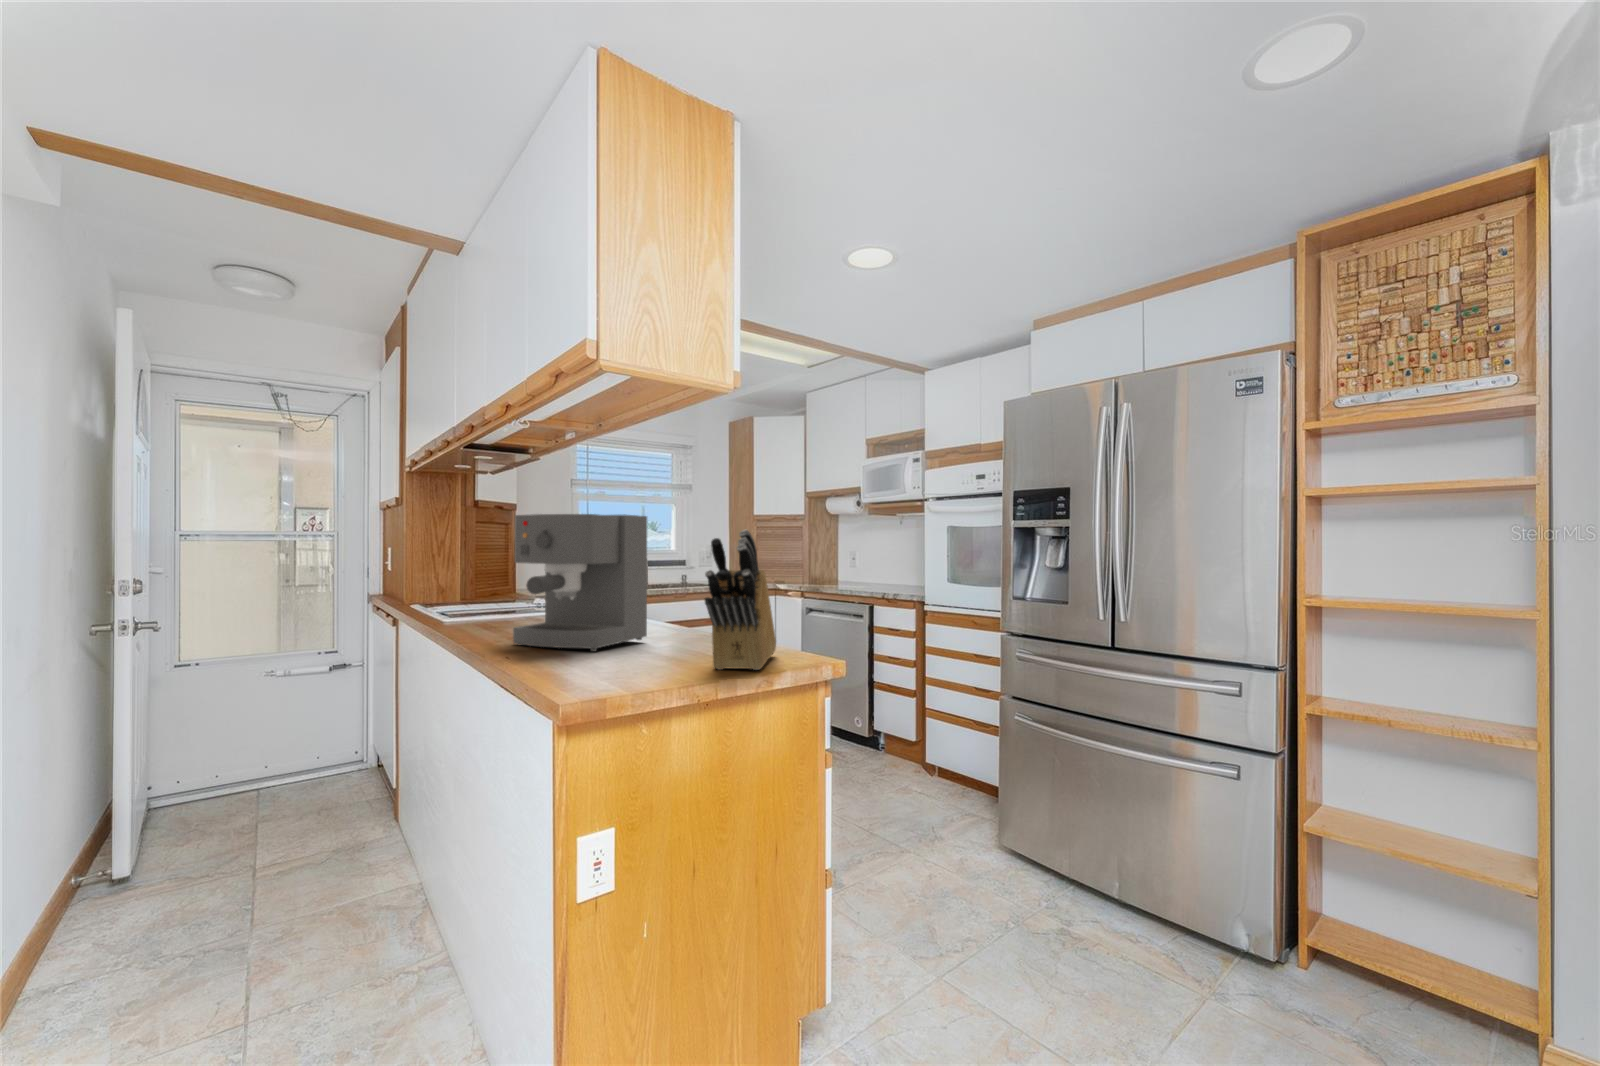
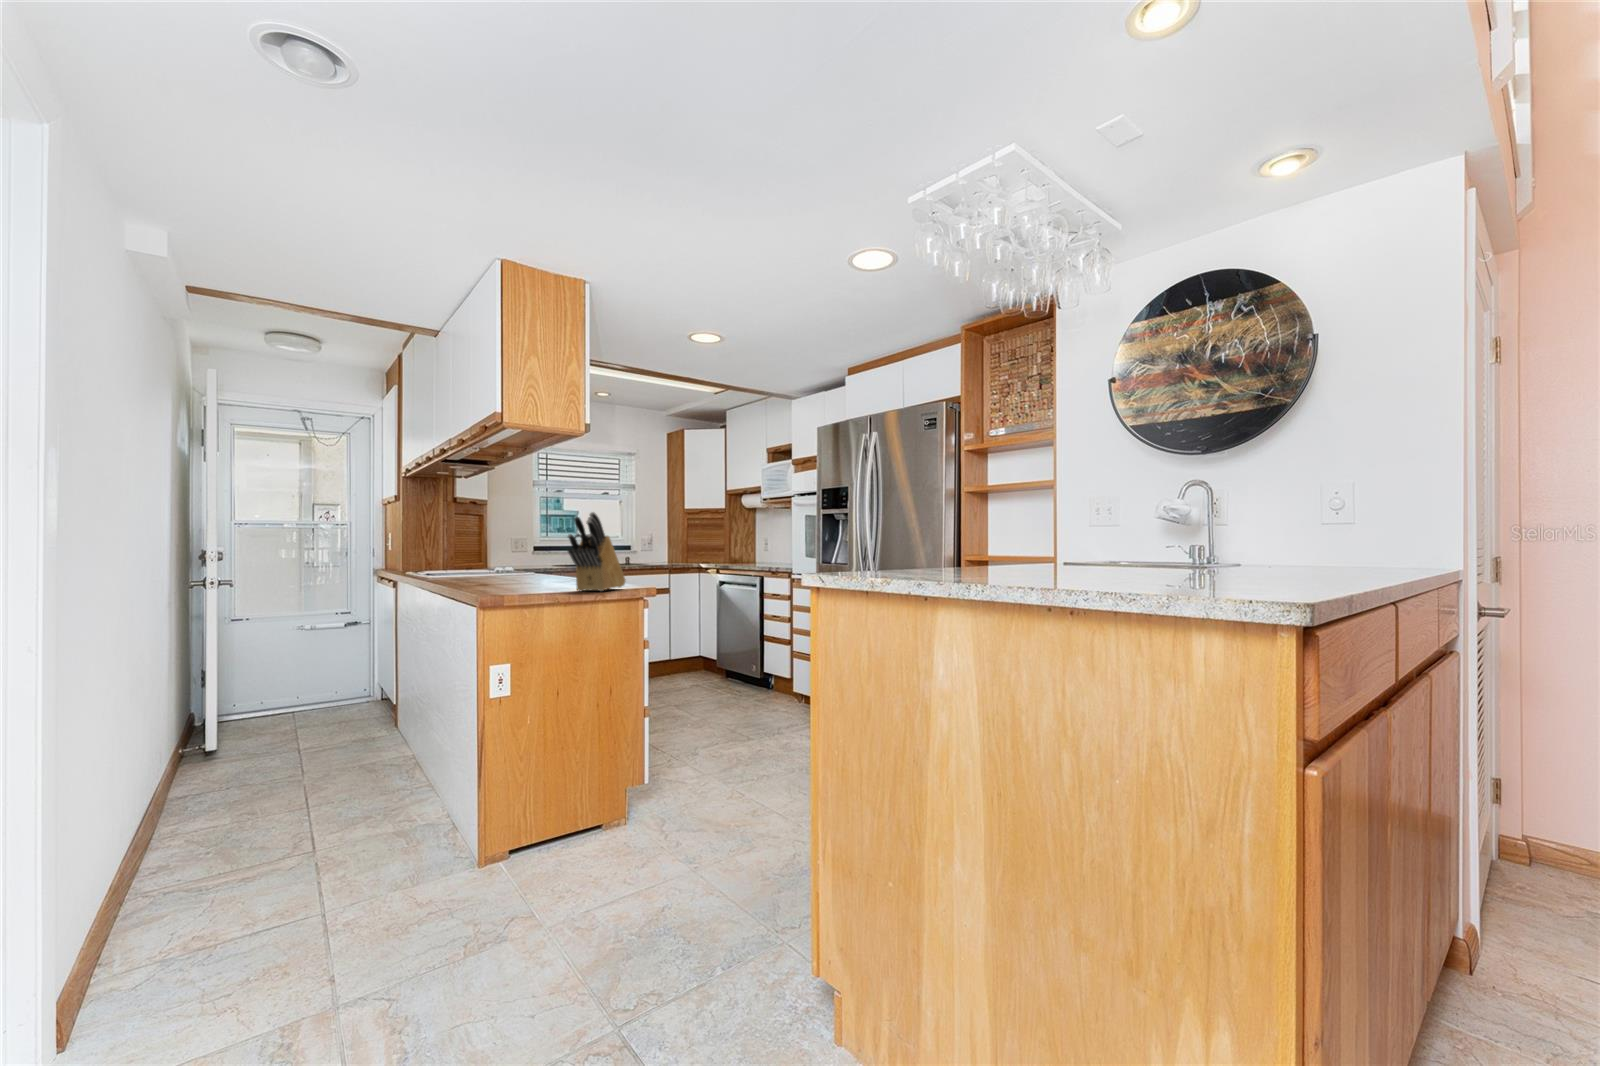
coffee maker: present [513,514,647,651] -> none [468,504,553,586]

